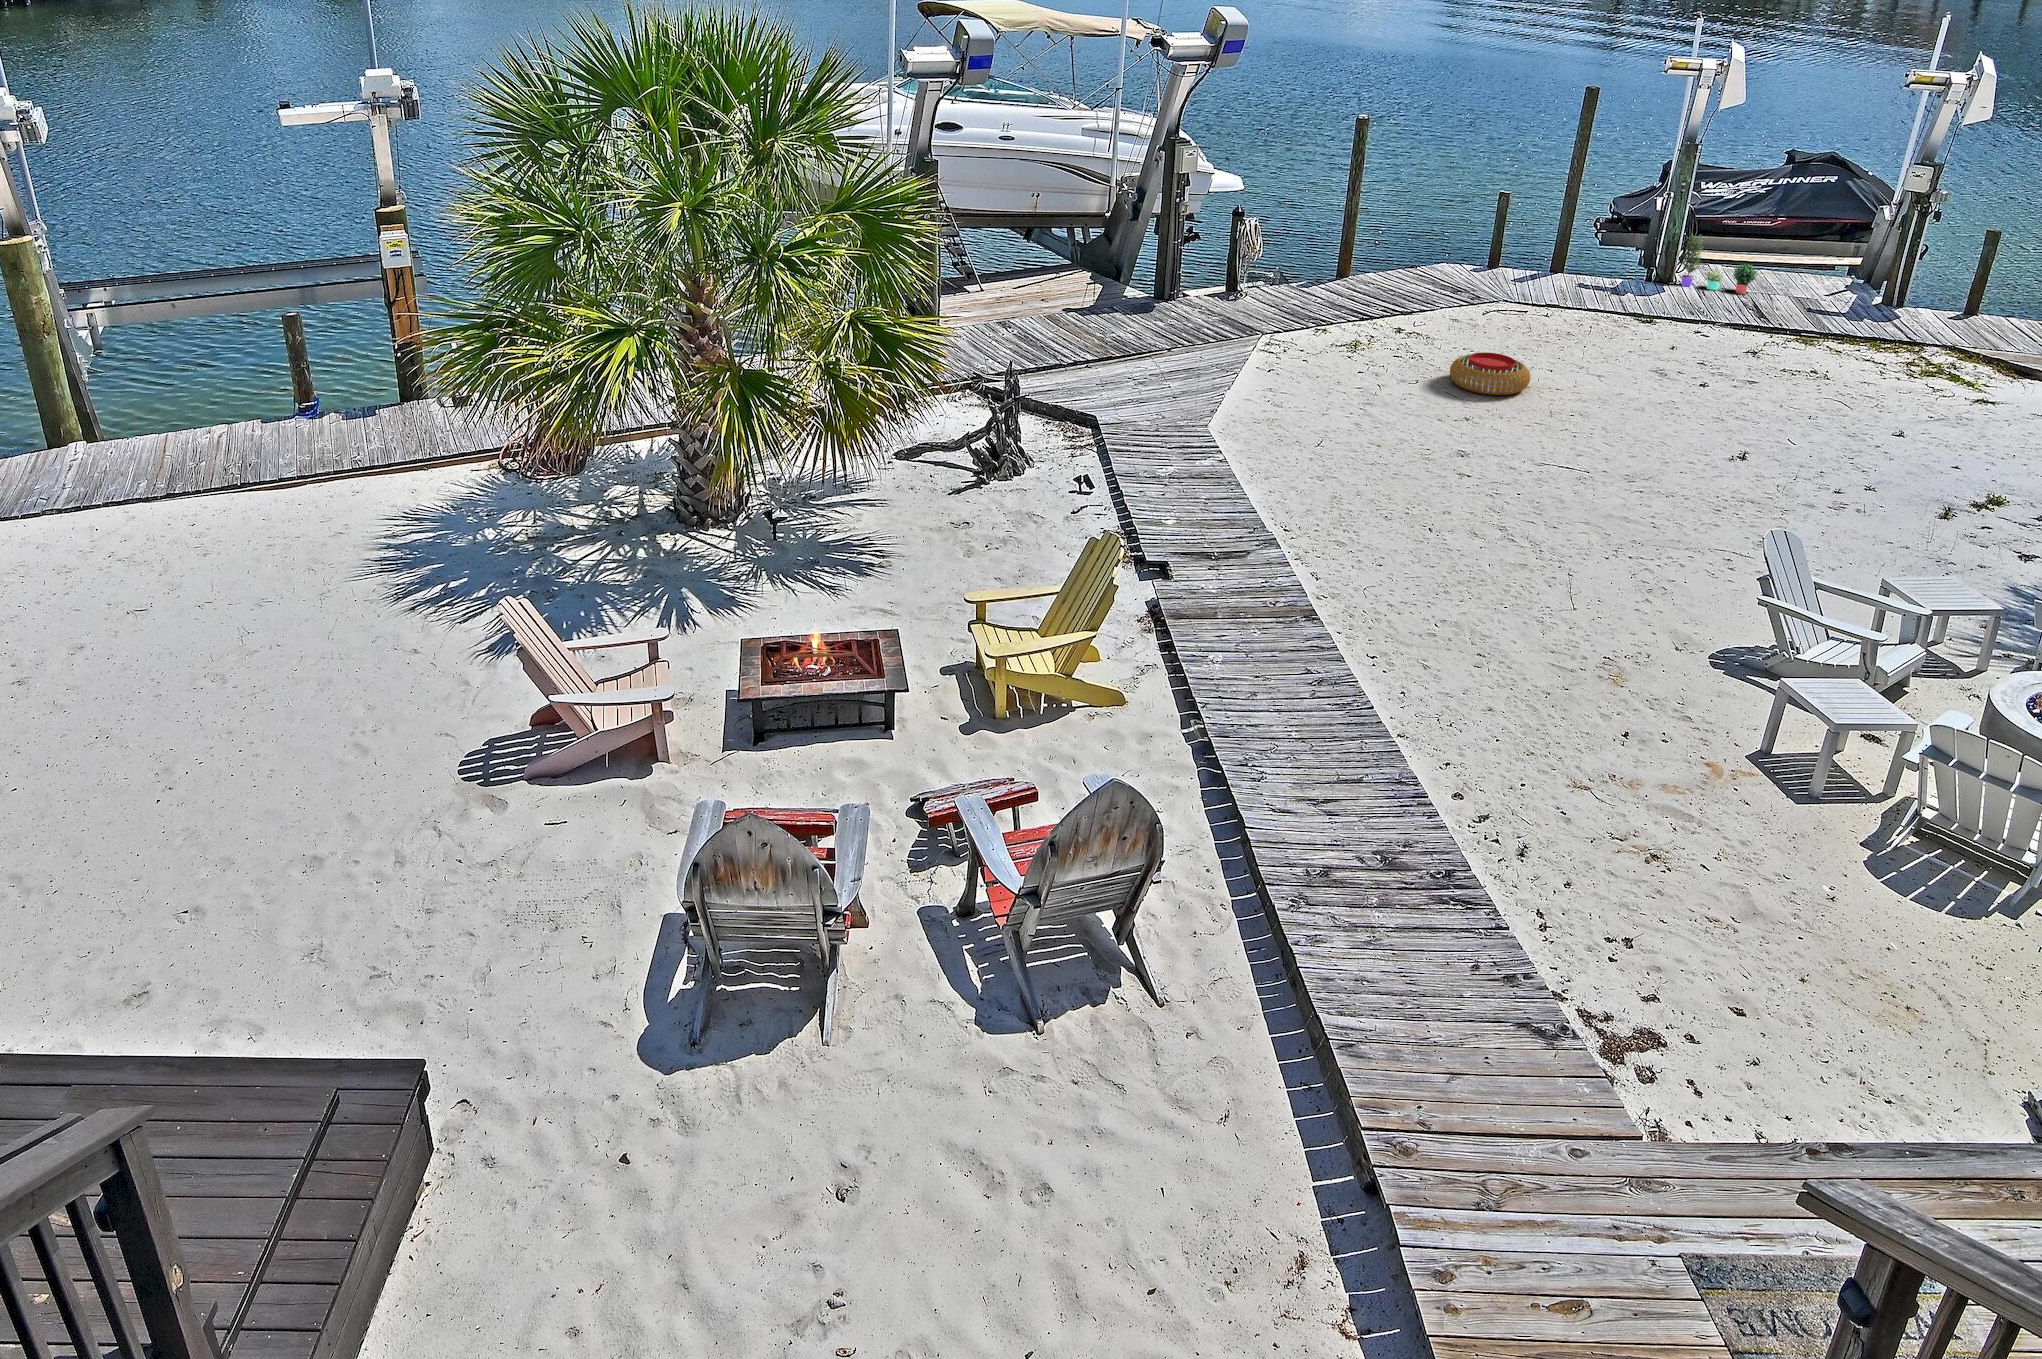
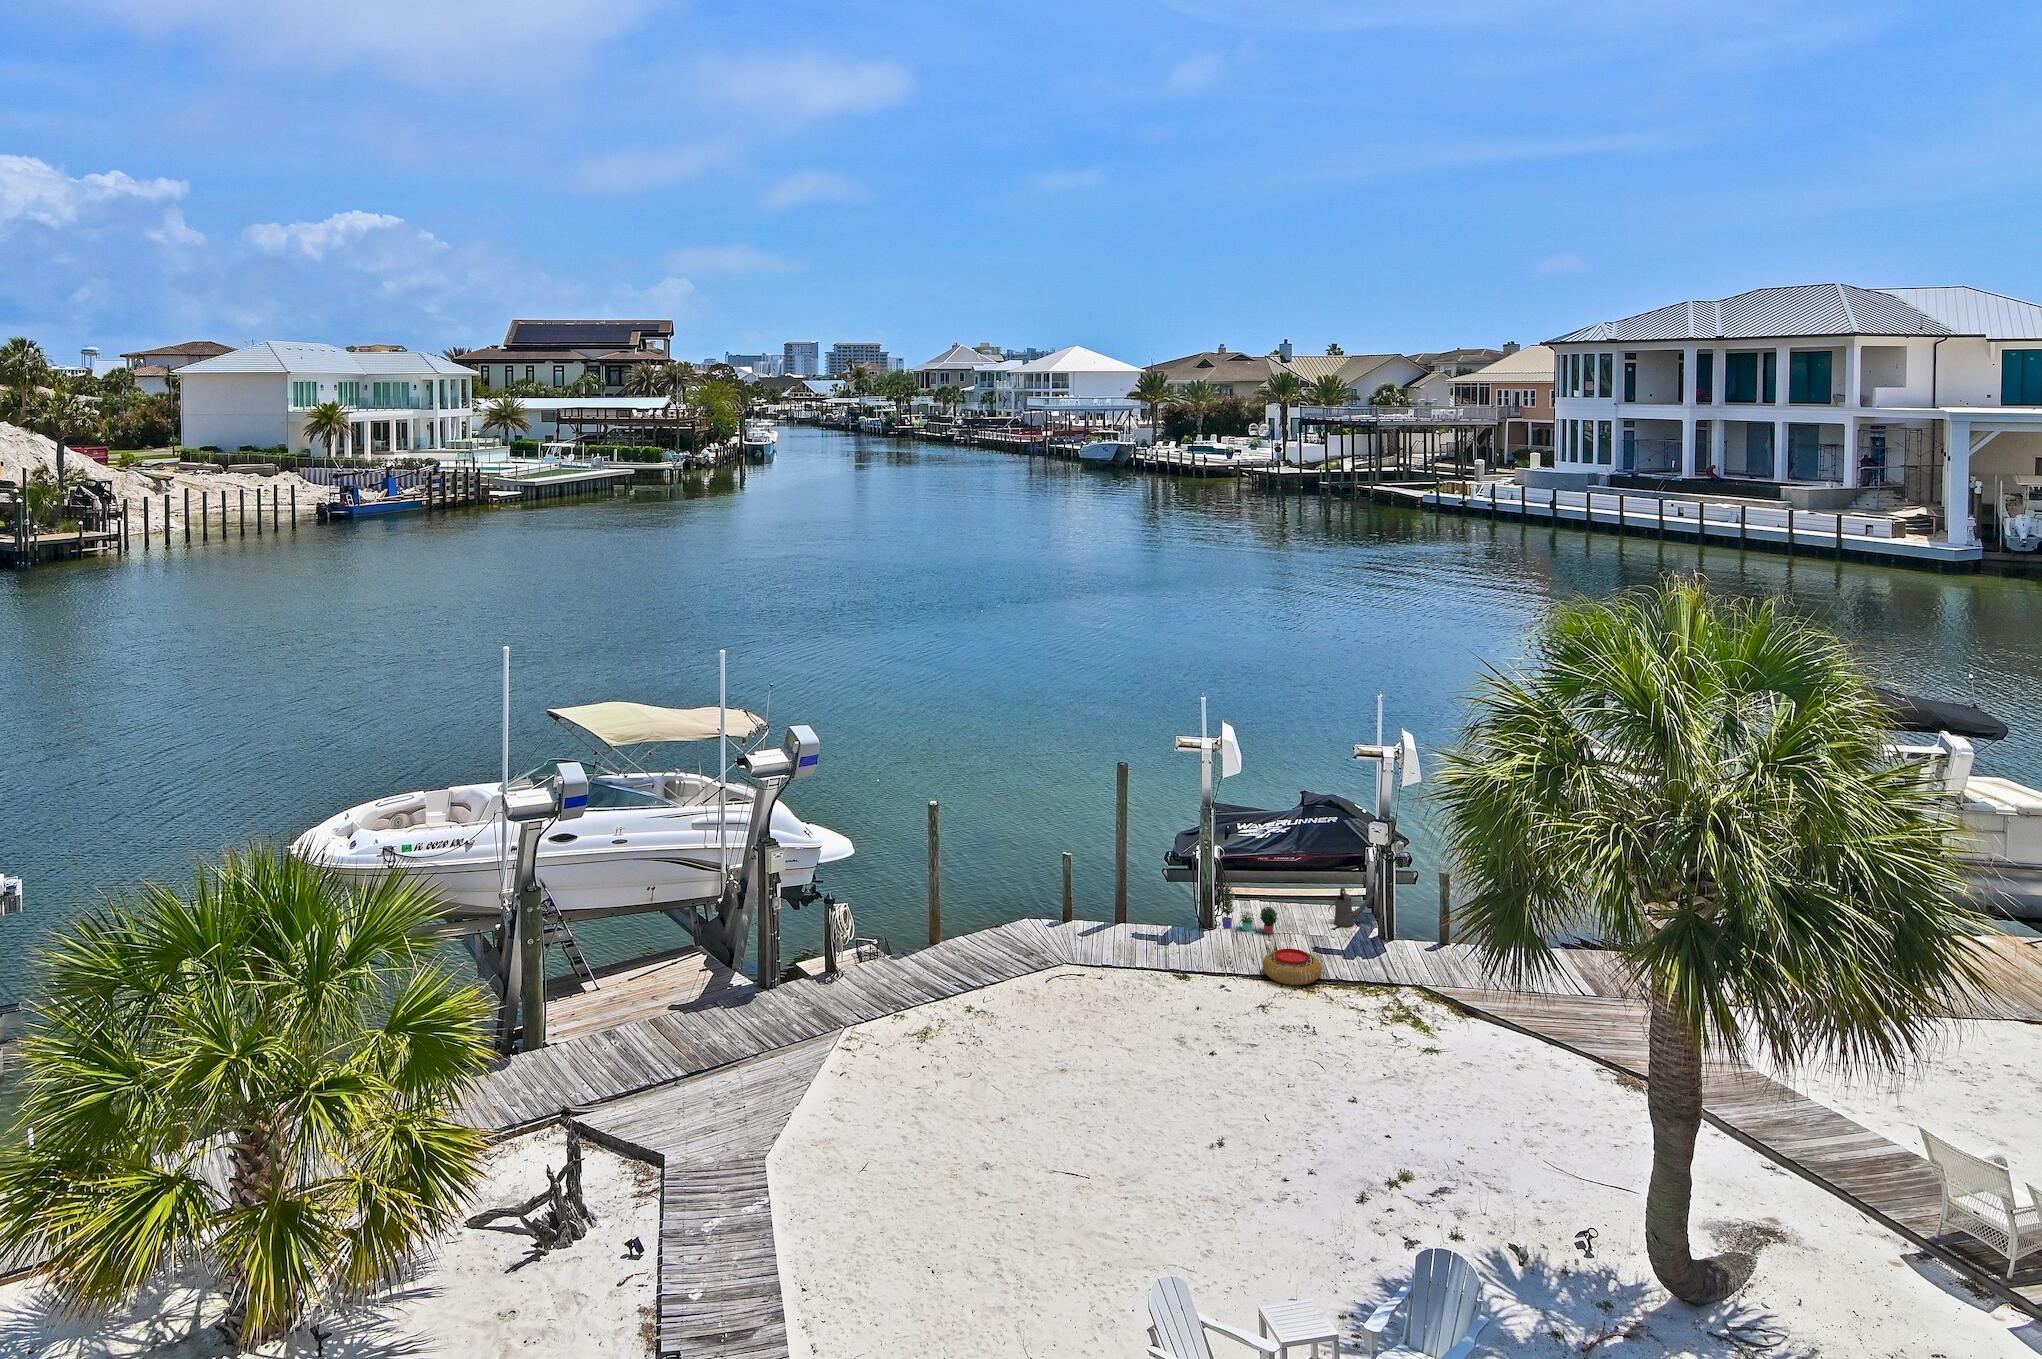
watering can: none [1818,249,1882,294] -> present [1328,888,1374,928]
pouf: present [1450,352,1530,395] -> present [1263,949,1322,985]

